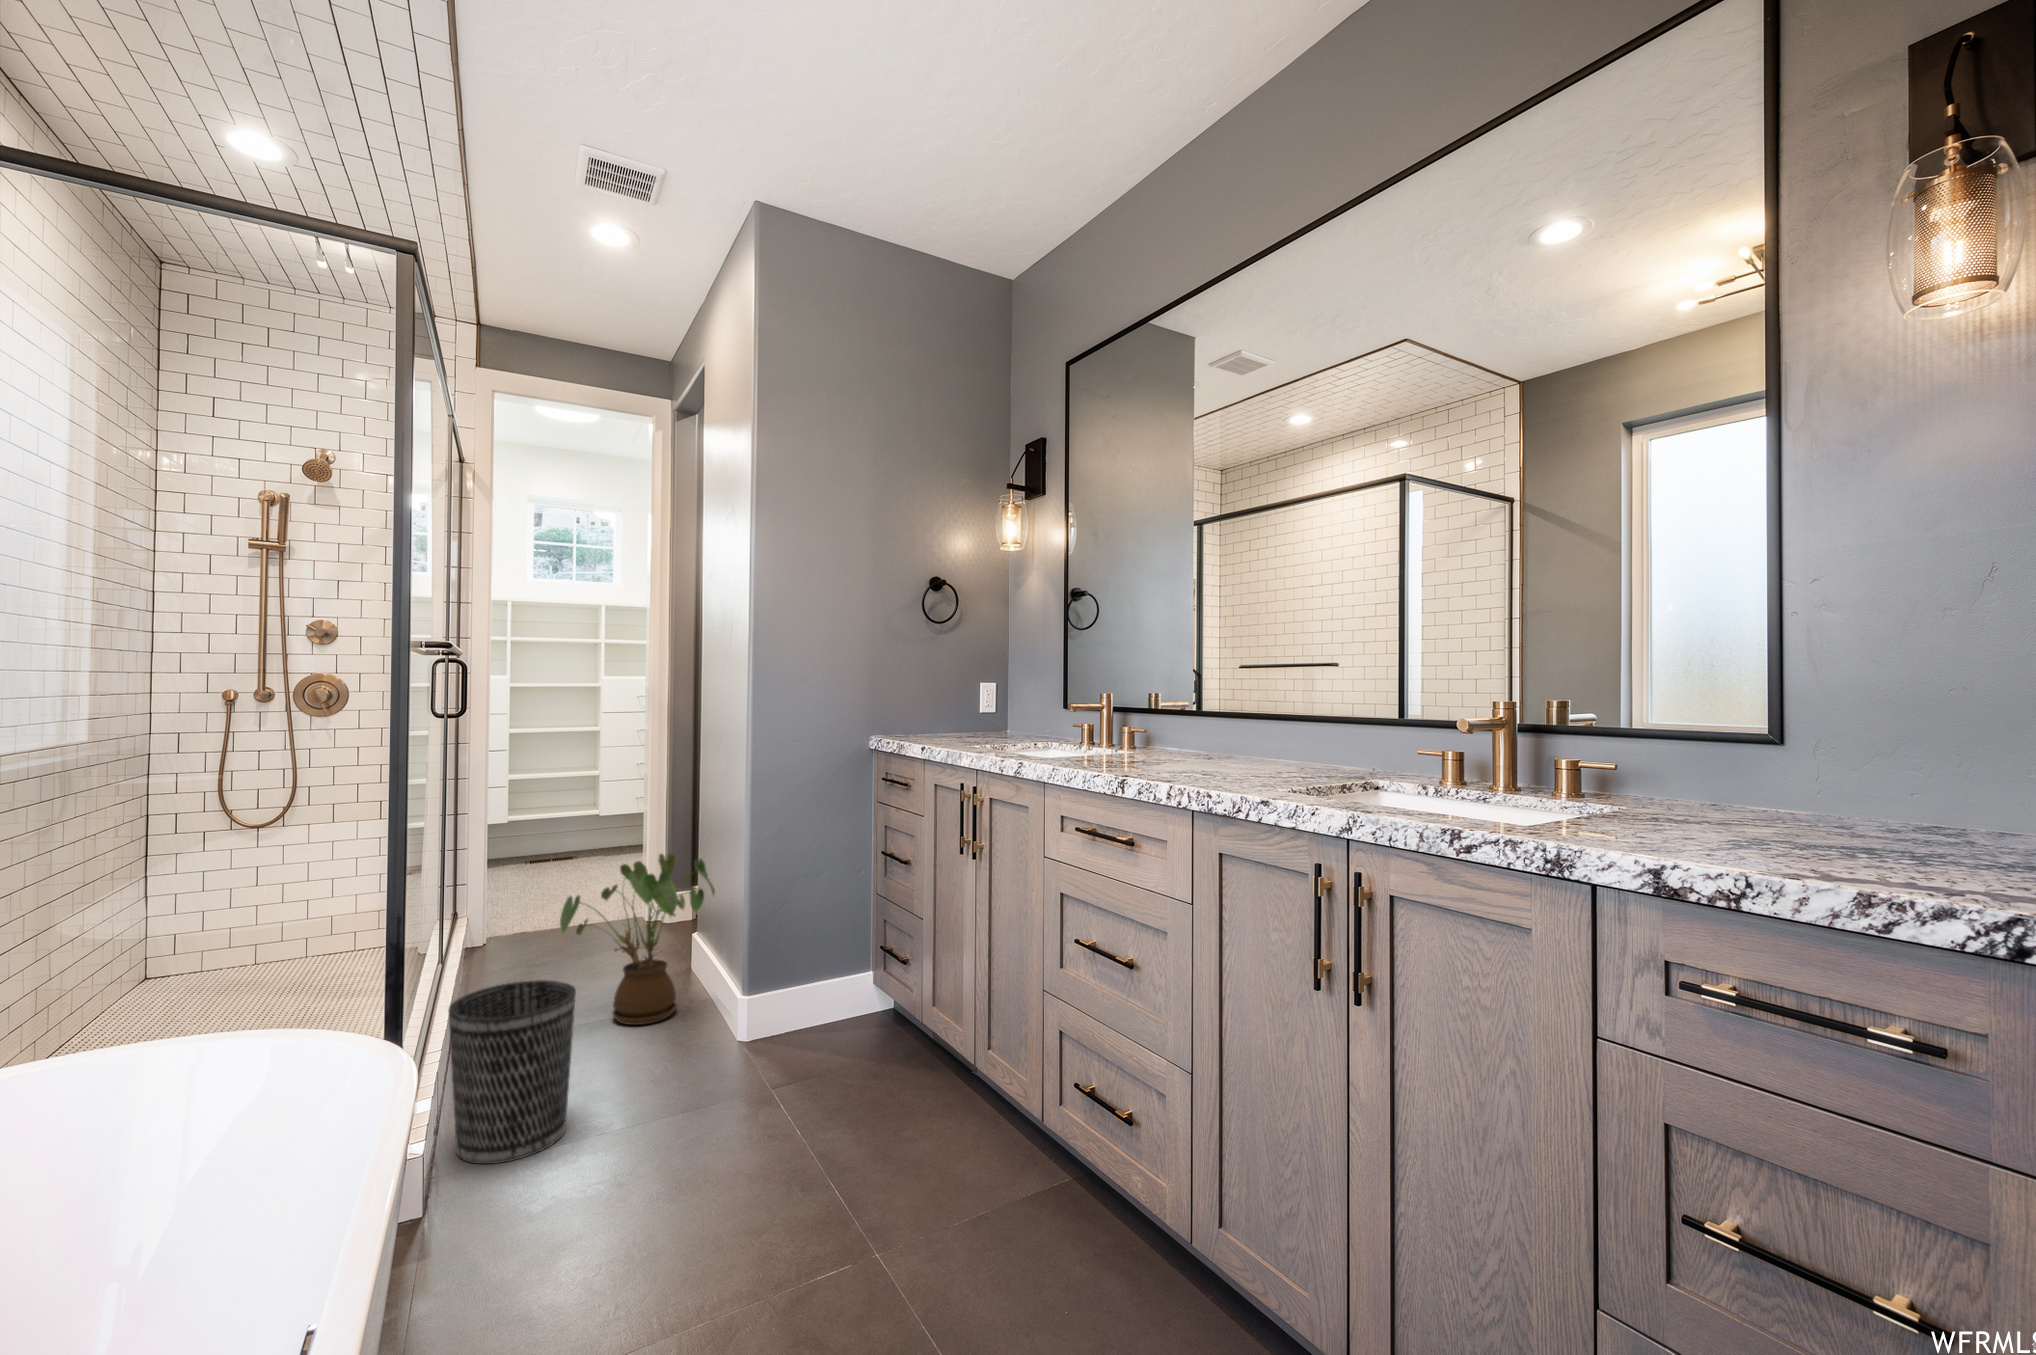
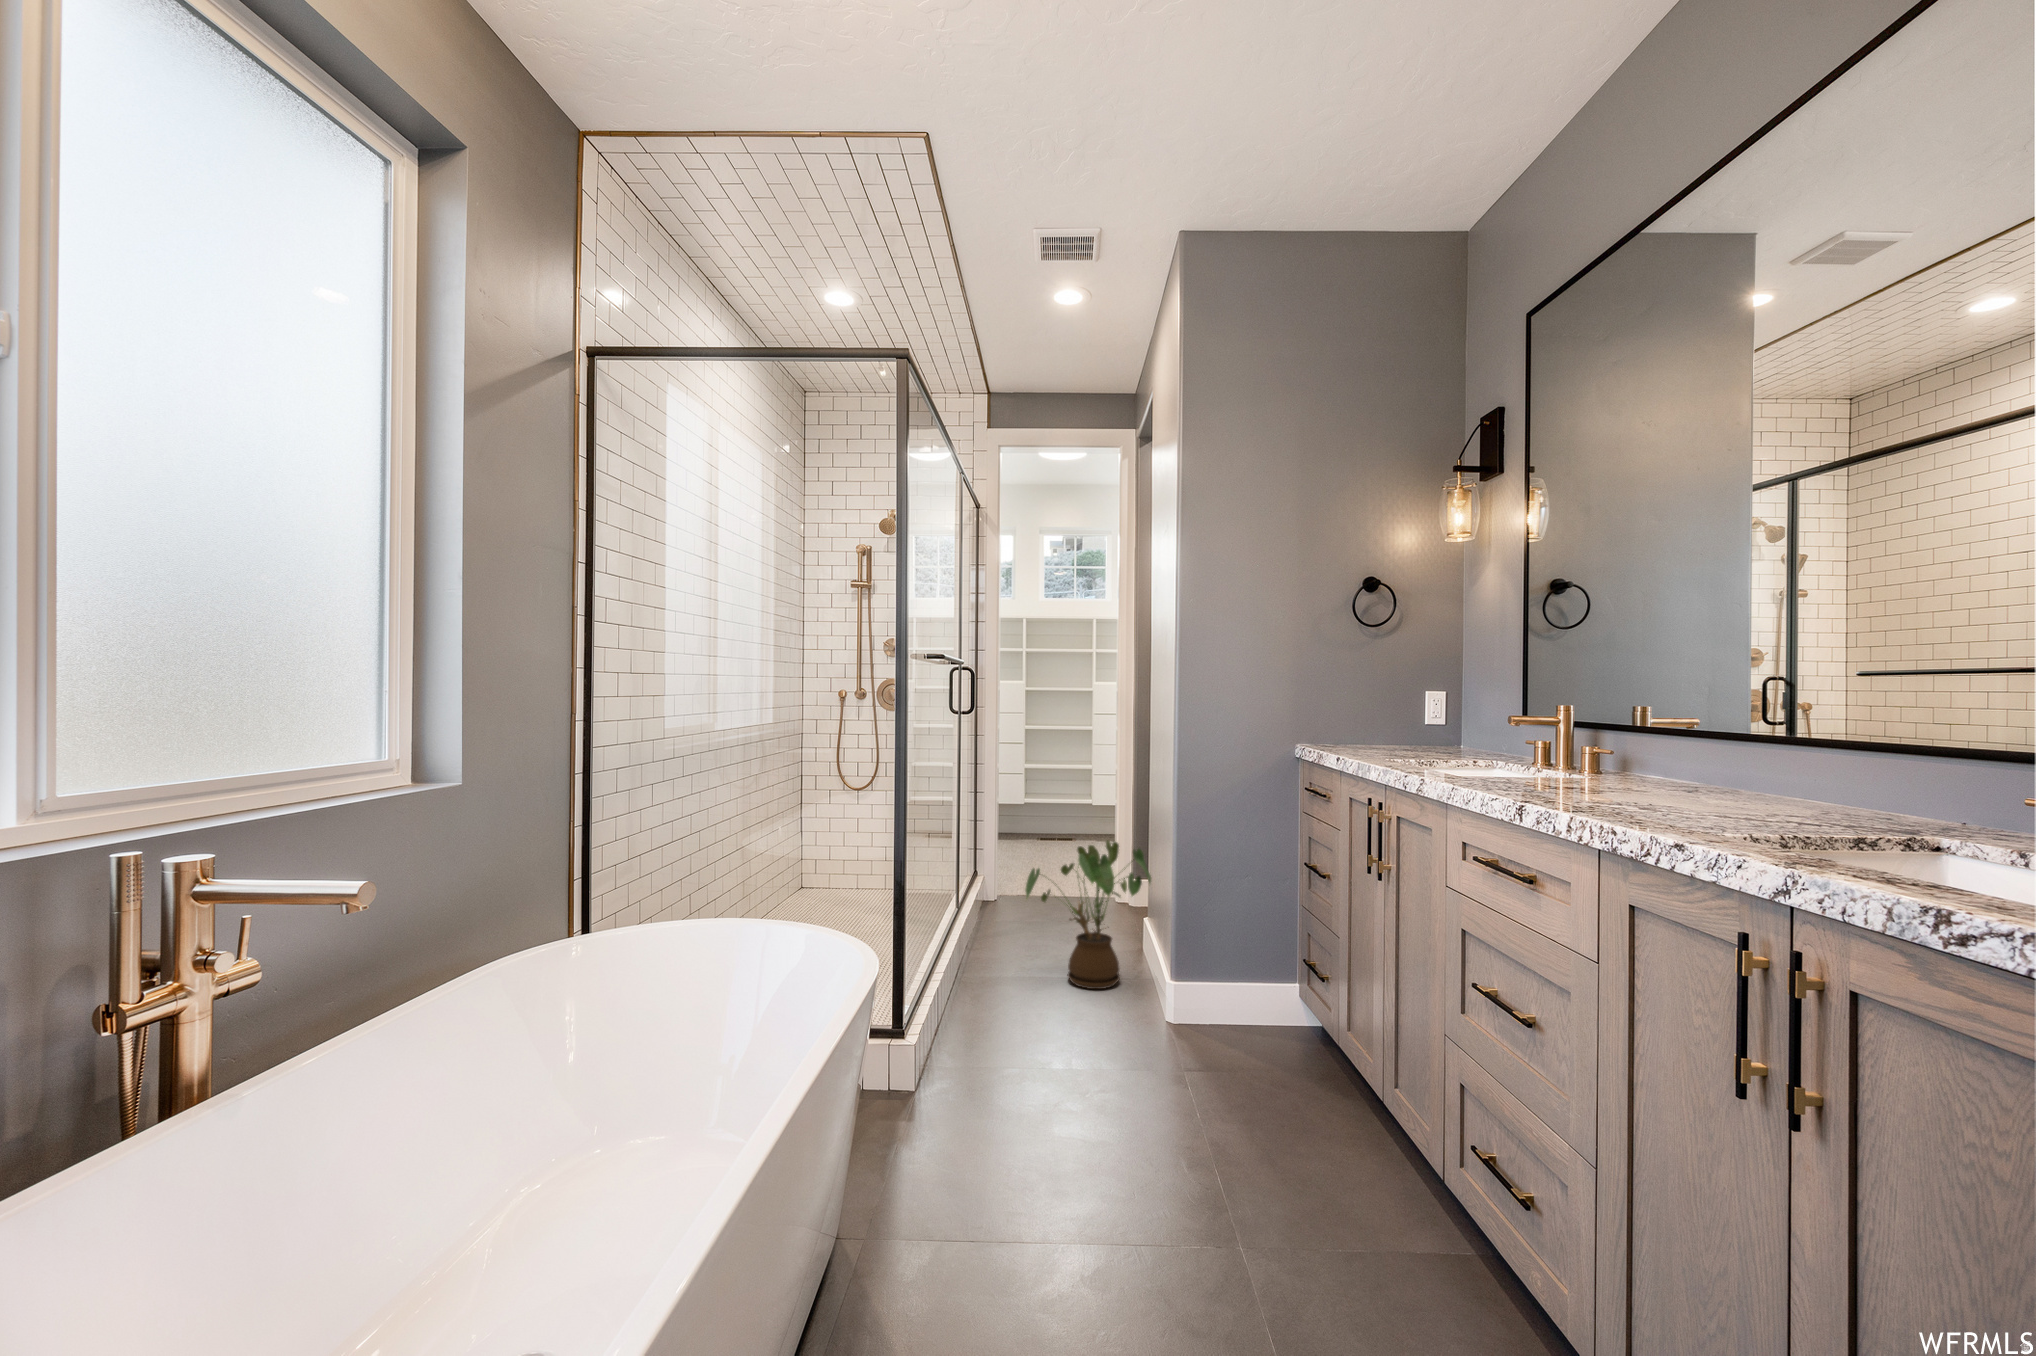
wastebasket: present [448,980,576,1164] -> none [928,932,1018,1075]

